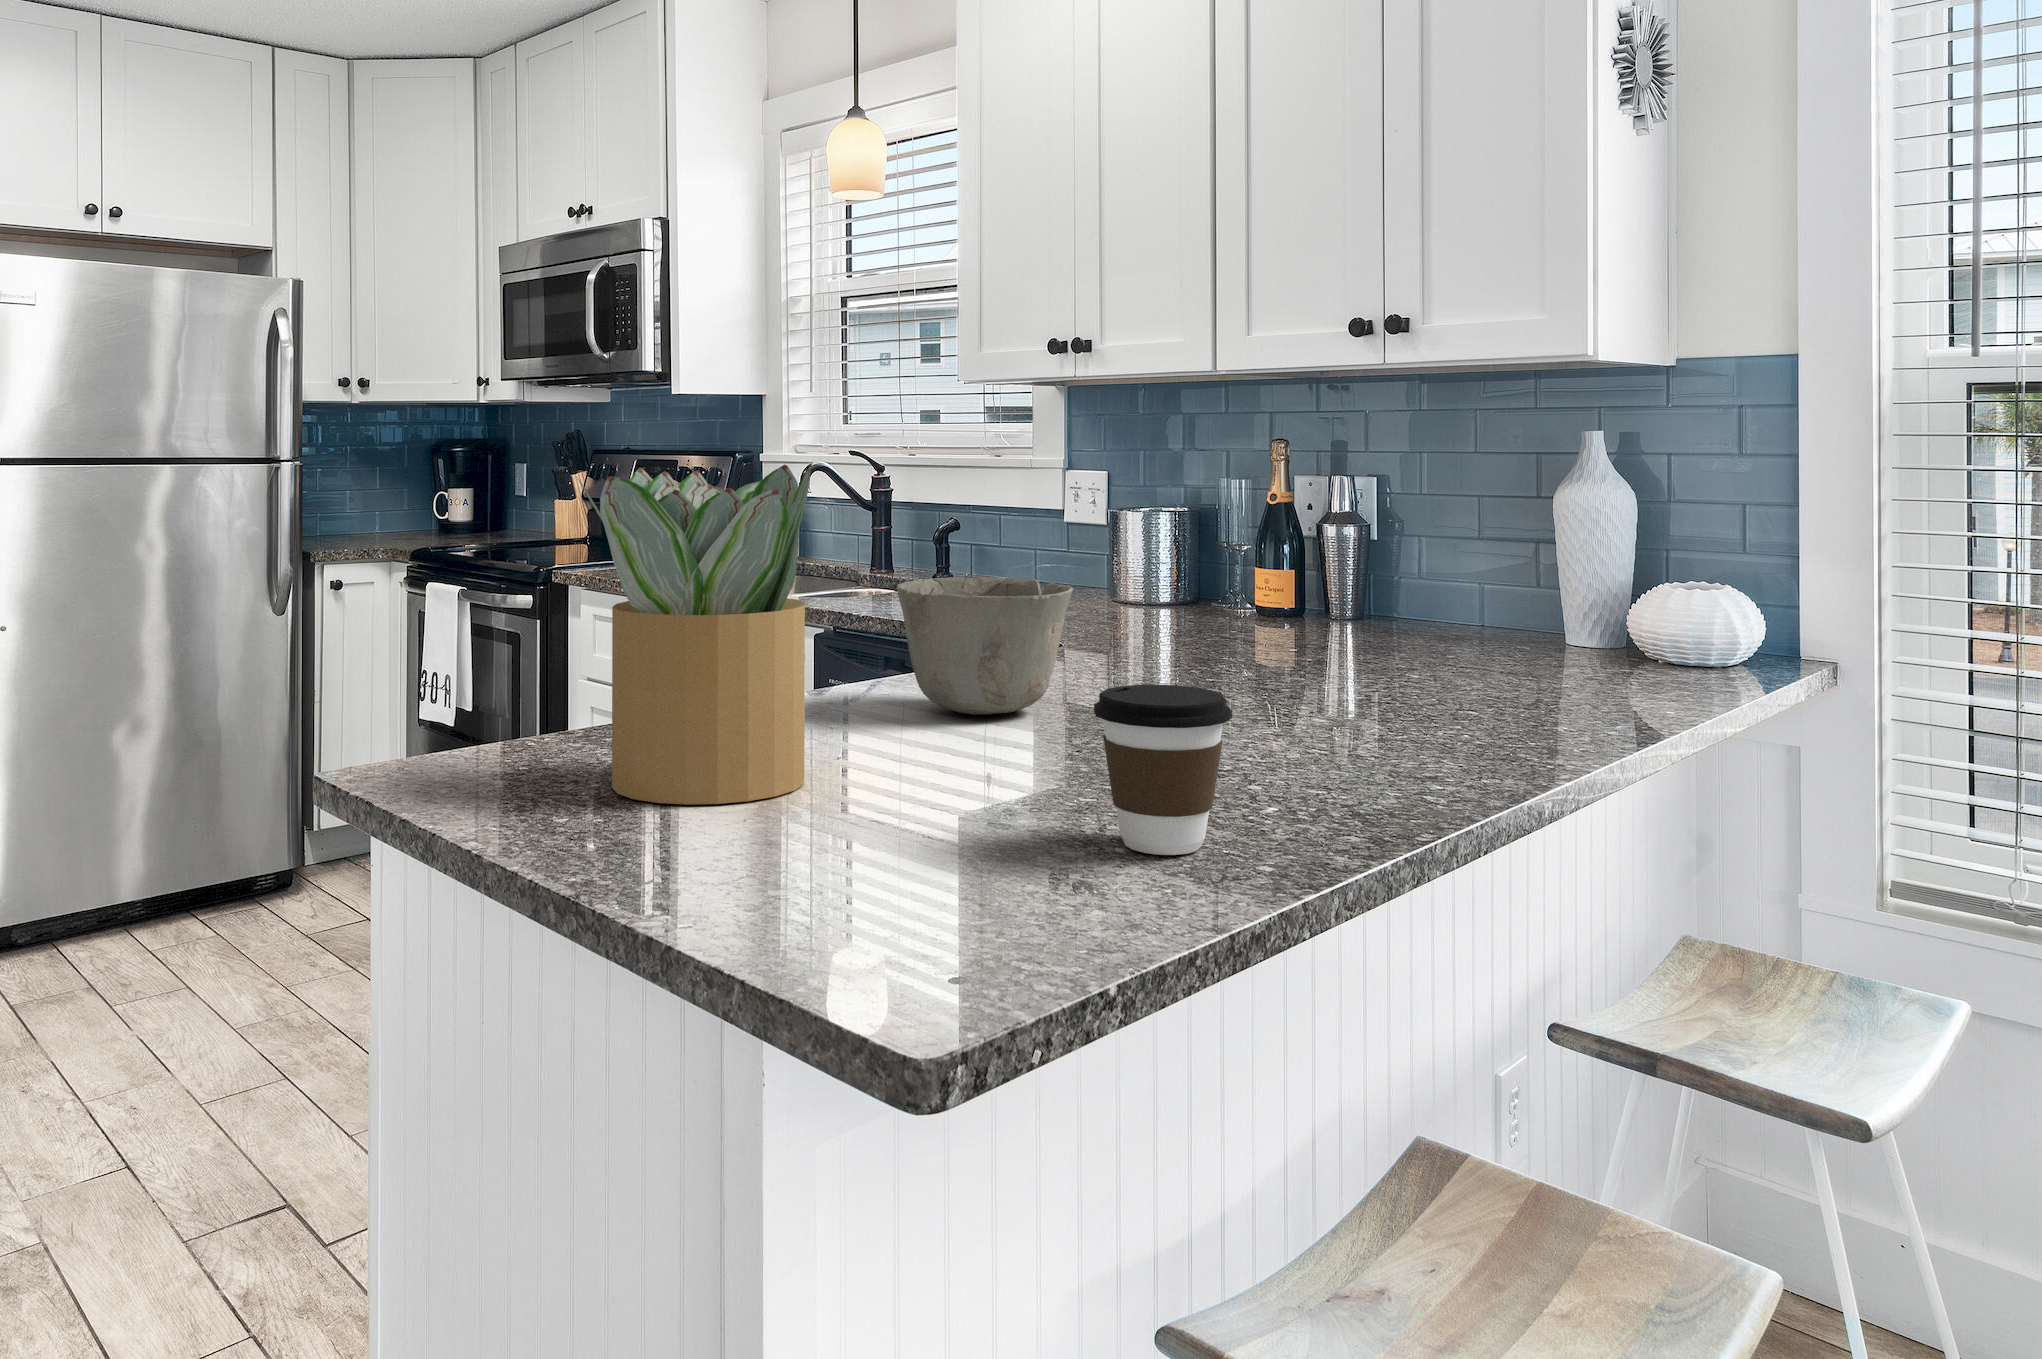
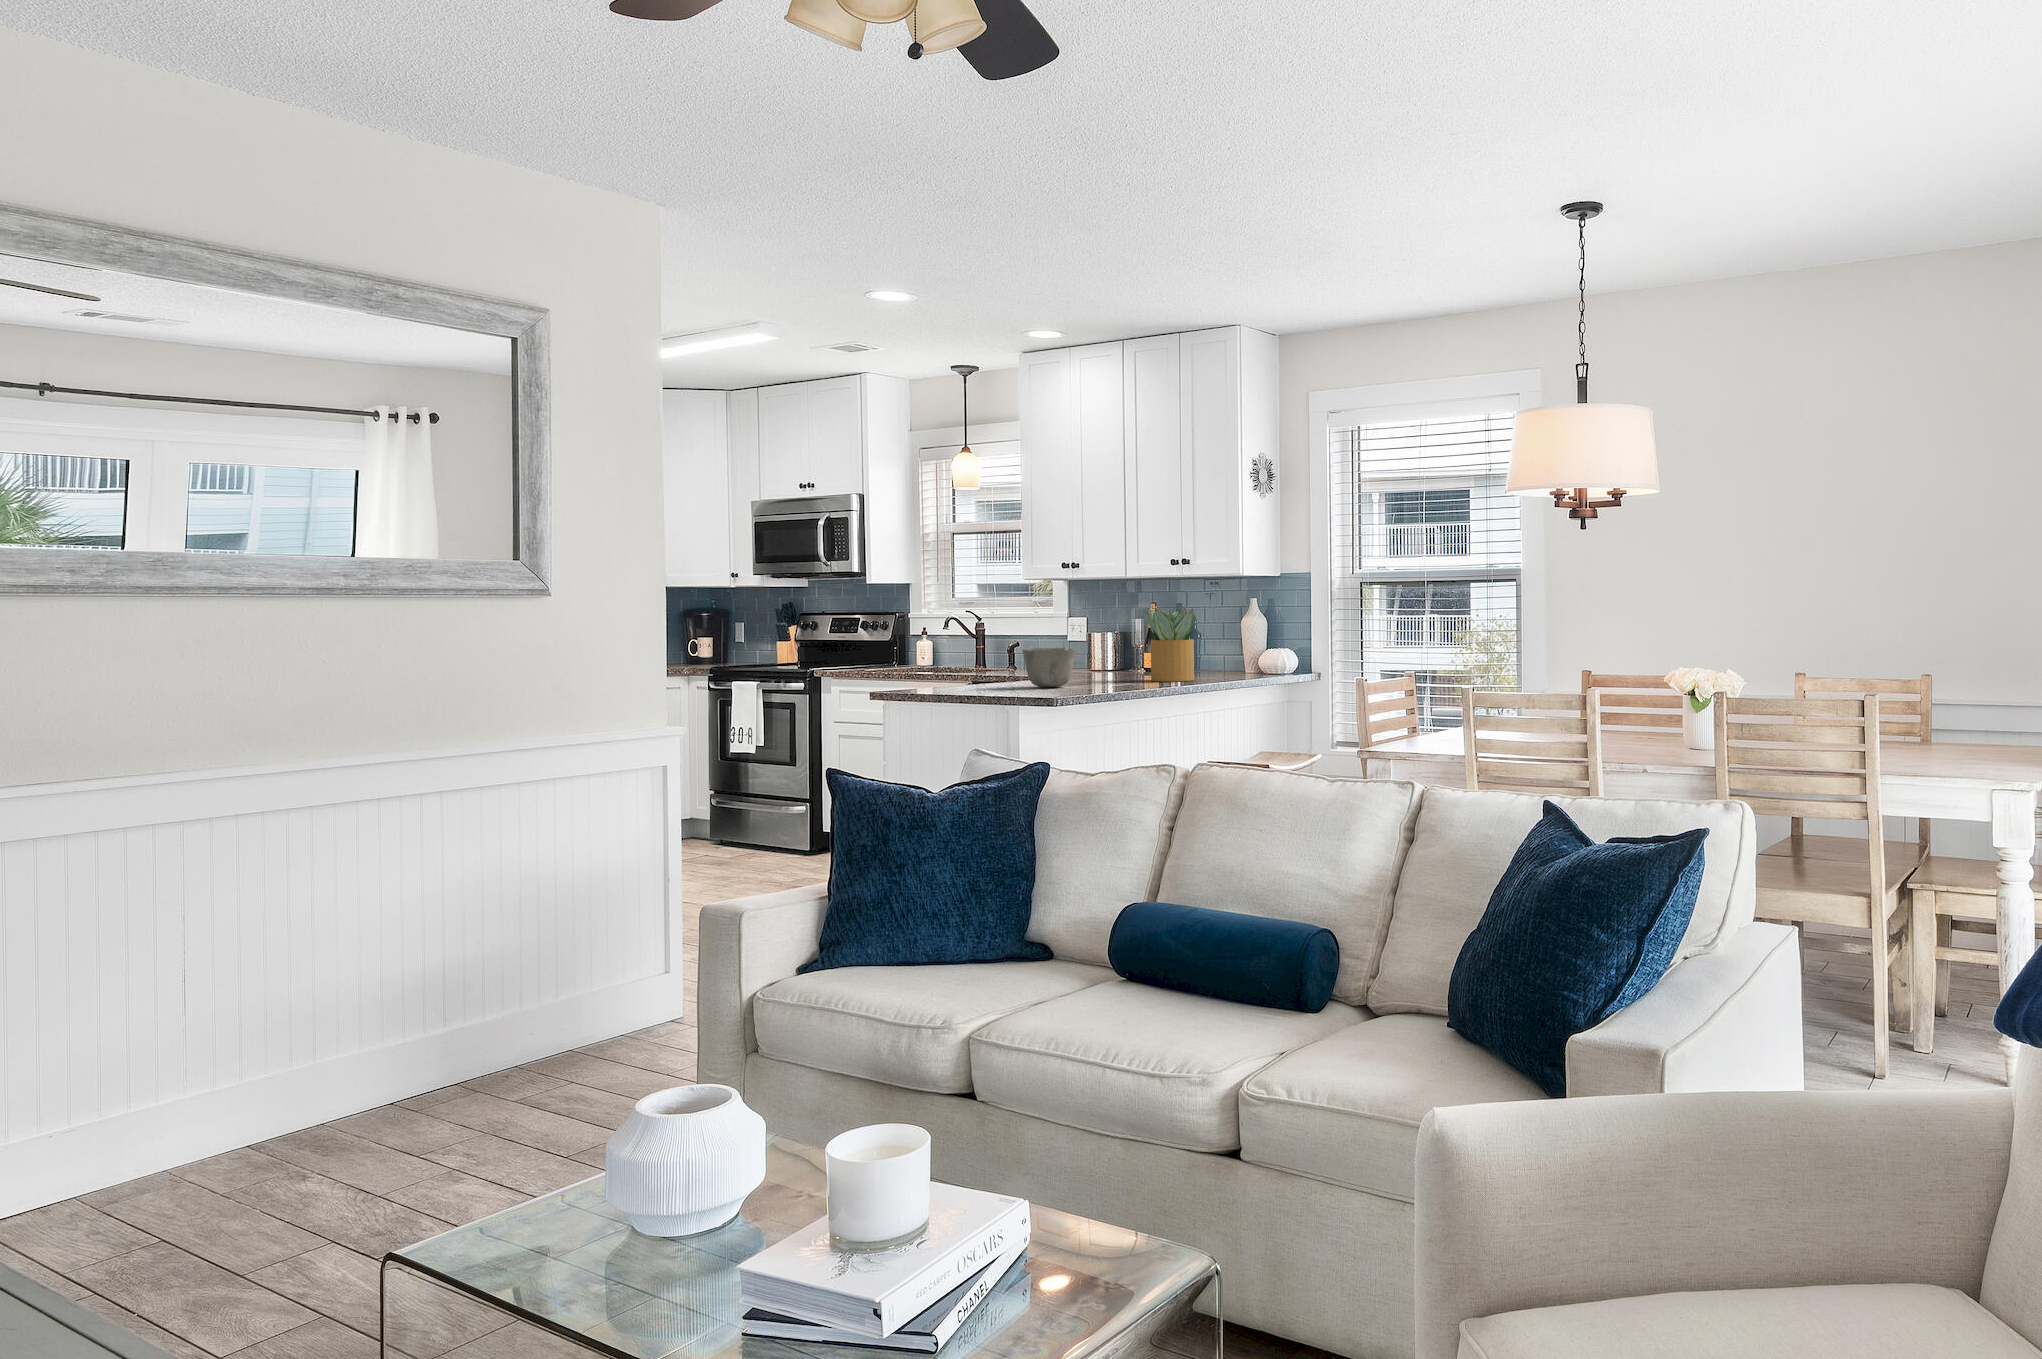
potted plant: present [578,465,810,804] -> present [1143,608,1195,682]
coffee cup: present [1094,685,1232,855] -> none [1085,661,1116,696]

